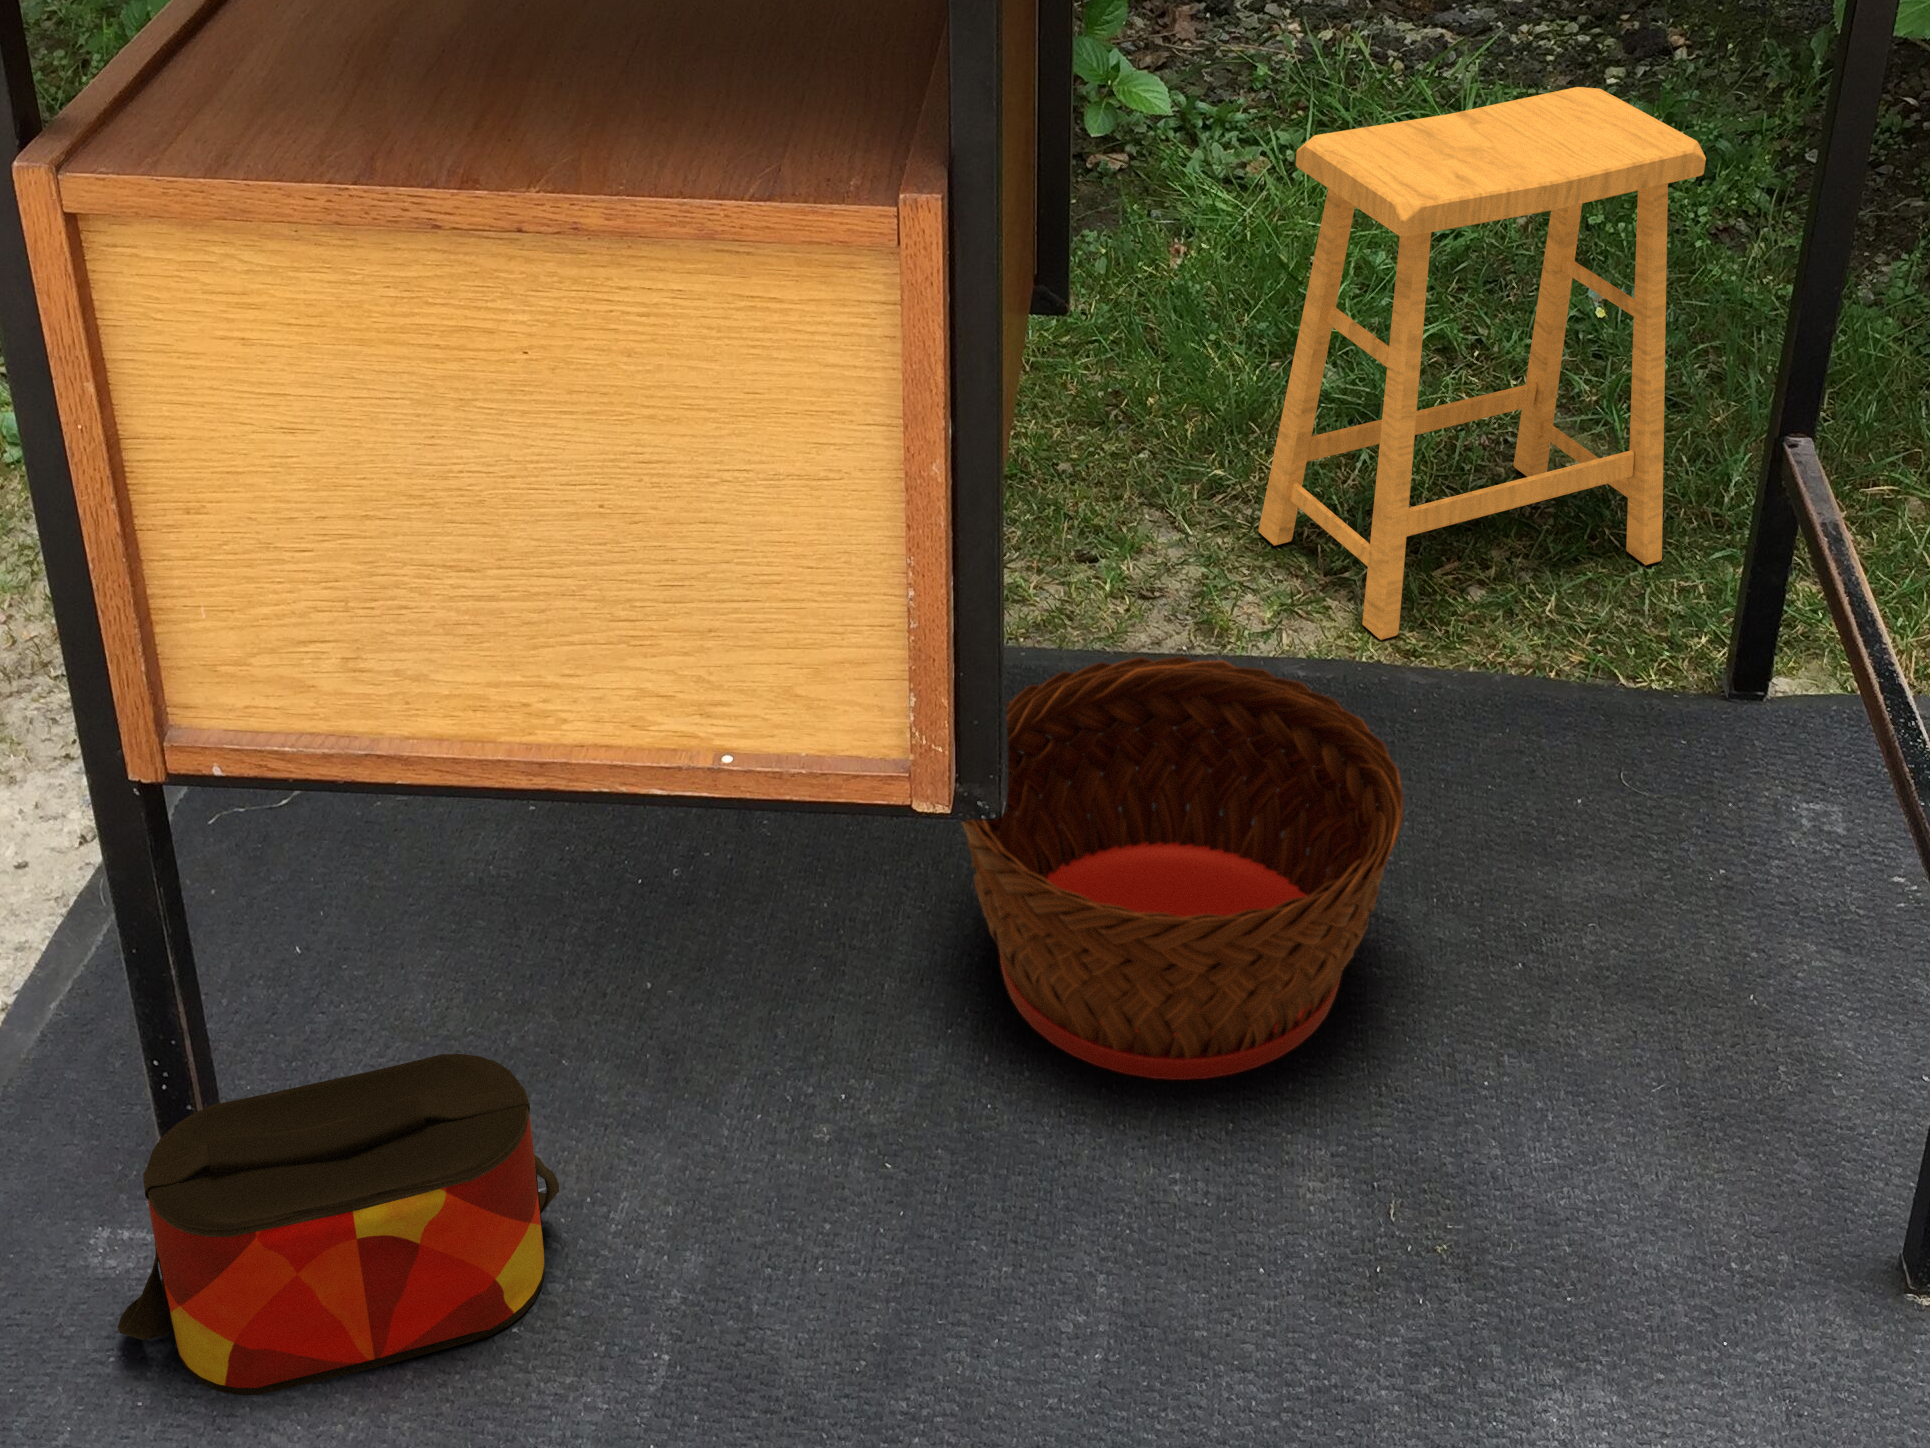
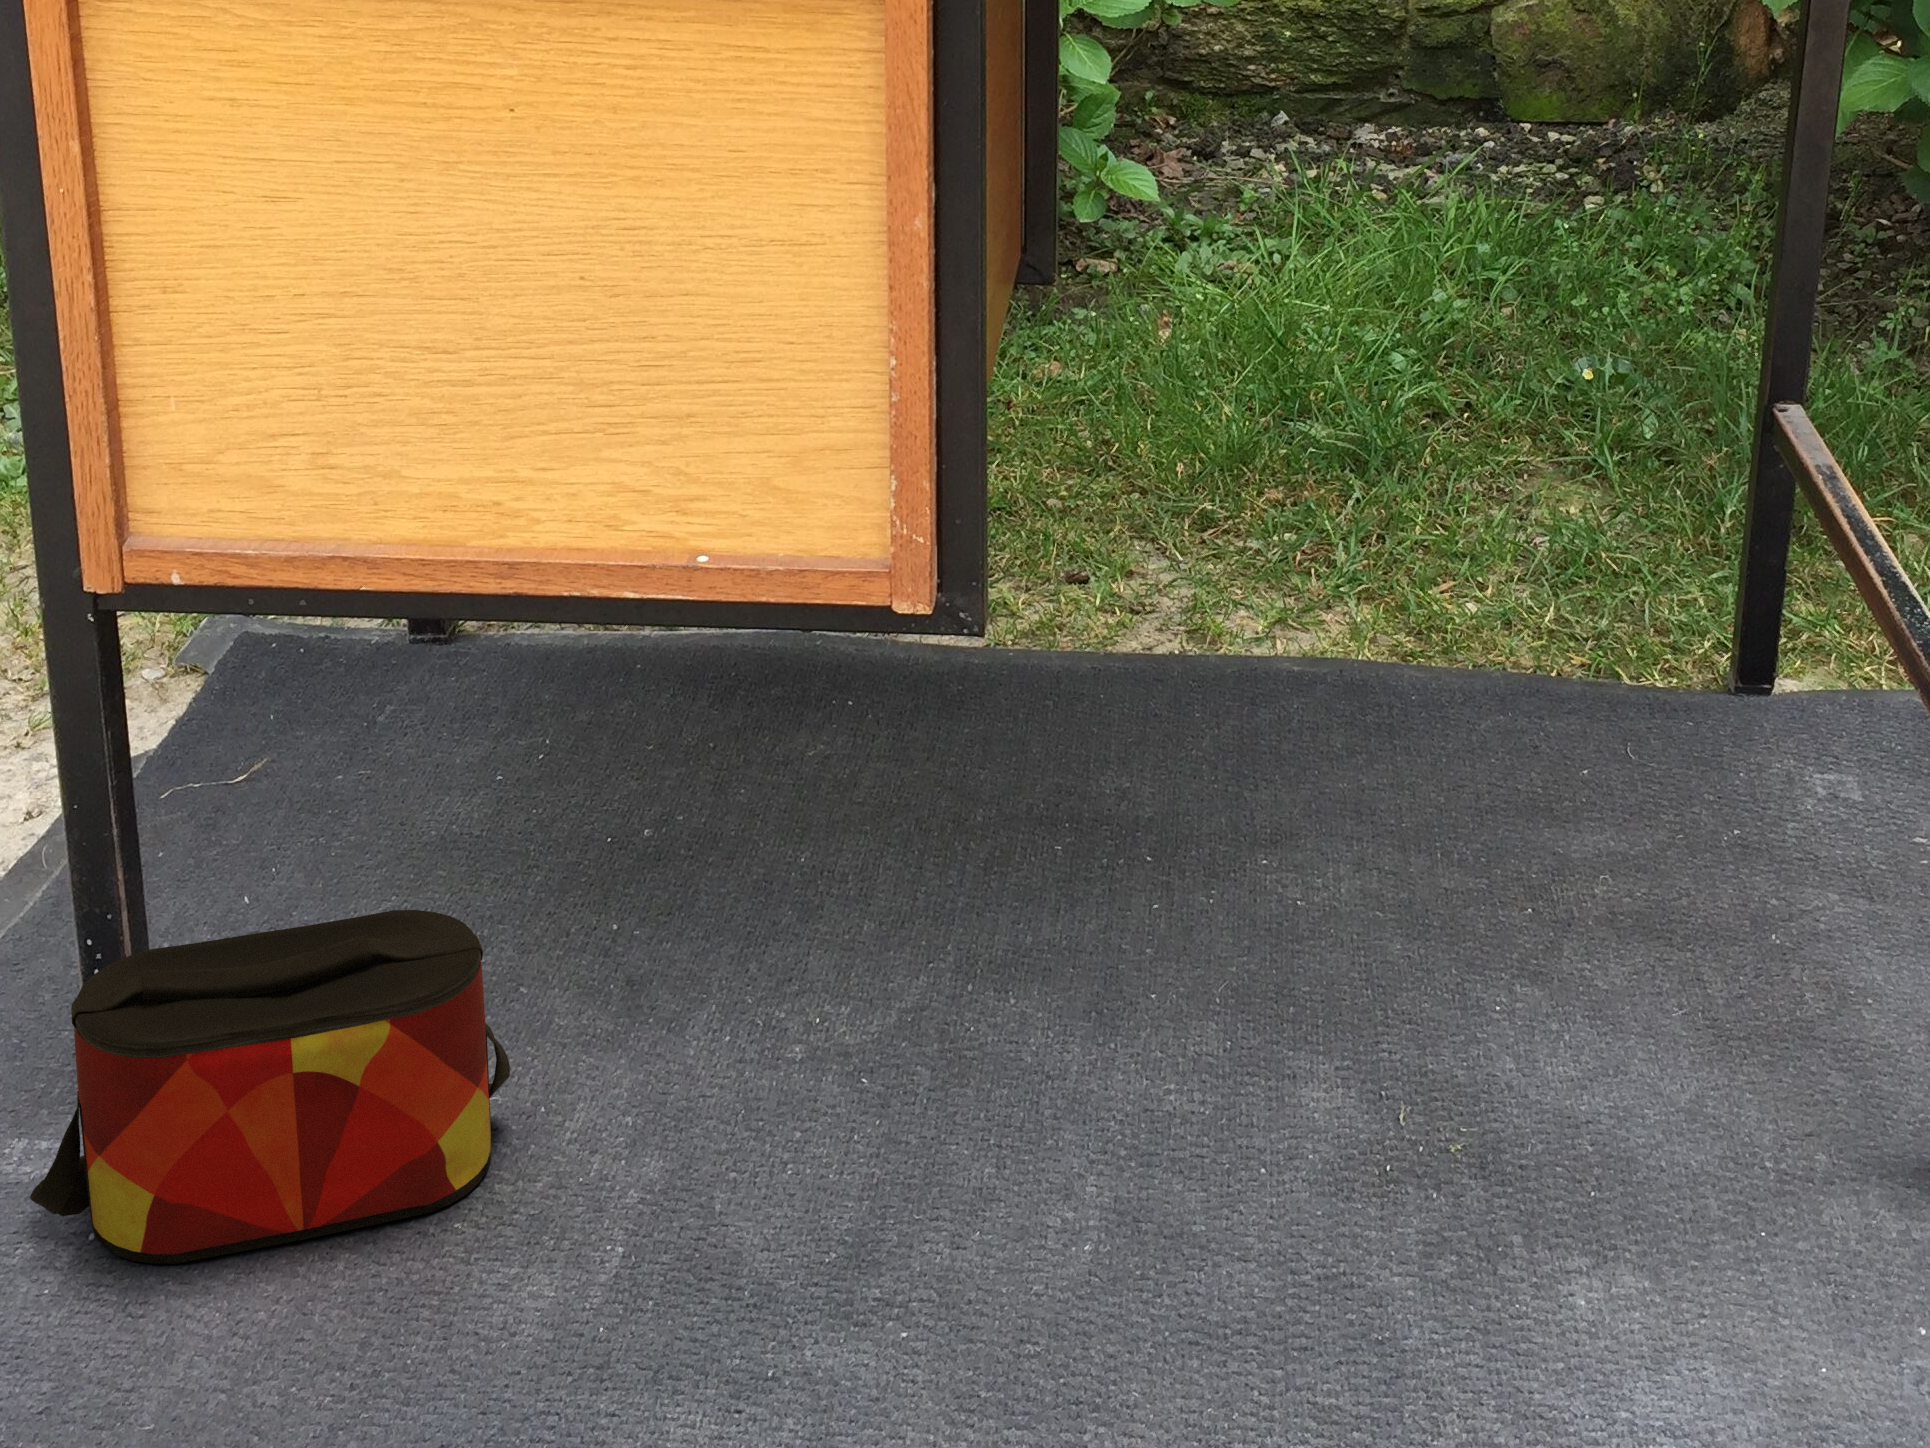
footstool: present [1258,87,1706,640] -> none [1250,119,1678,655]
basket: present [962,656,1403,1080] -> none [936,599,1395,1001]

